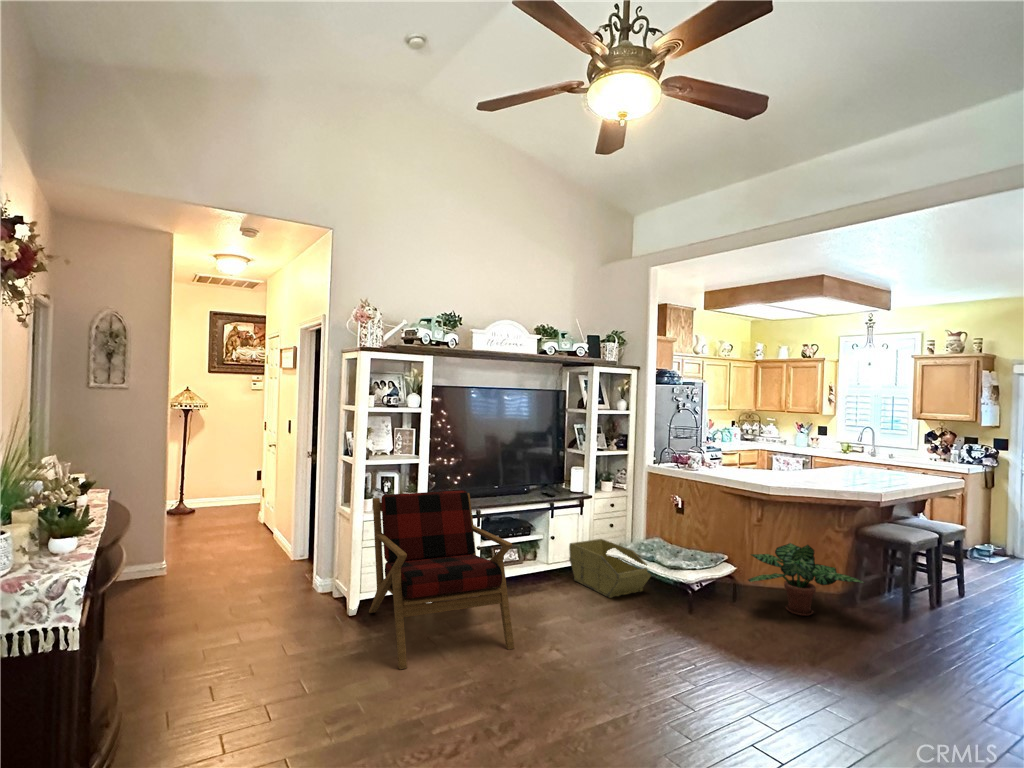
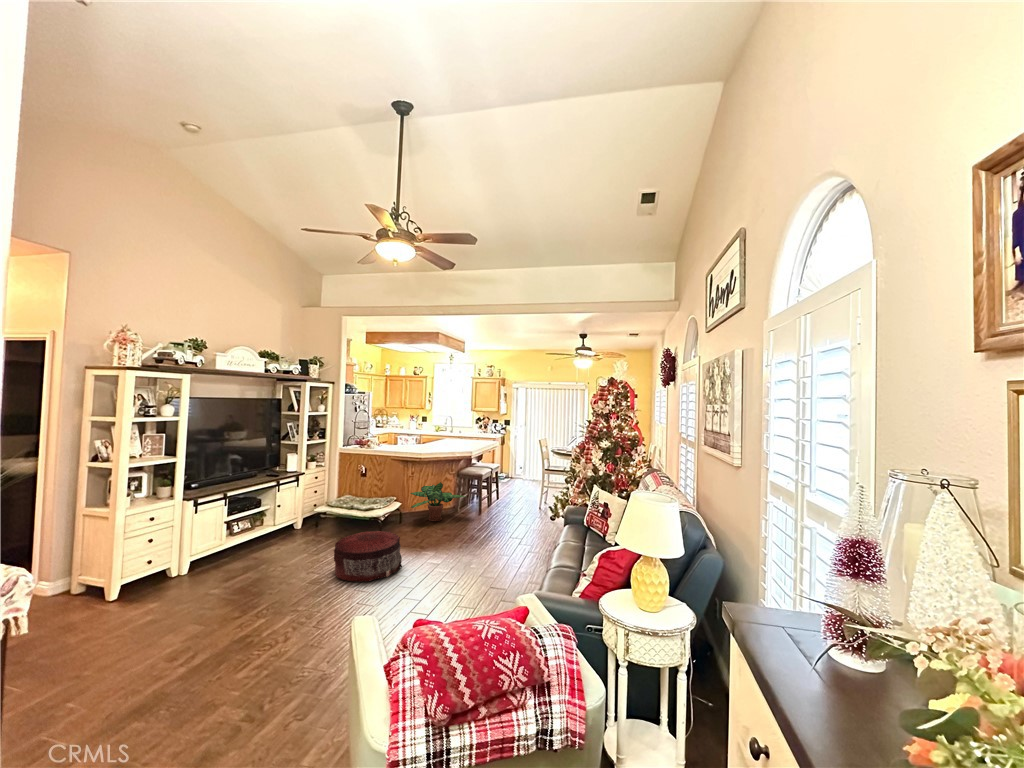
armchair: present [369,491,514,669] -> none [127,479,282,616]
storage bin: present [569,539,651,598] -> none [290,501,353,537]
pouf: none [581,606,691,701] -> present [334,531,402,582]

